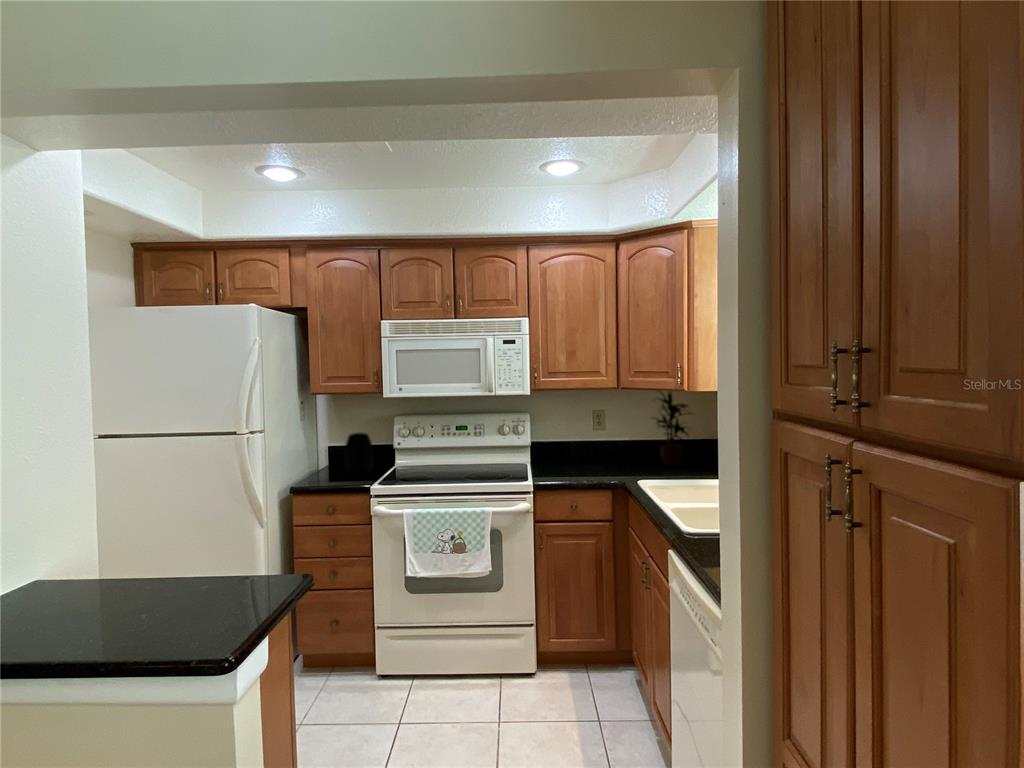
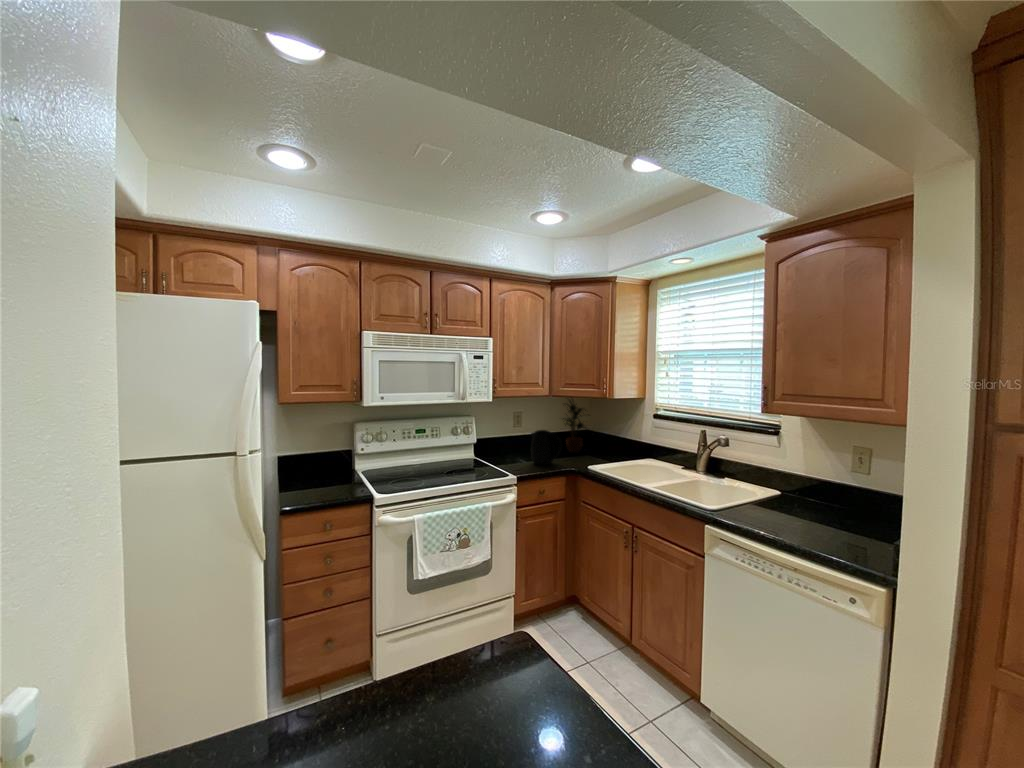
kettle: present [345,432,373,473] -> present [531,430,562,465]

